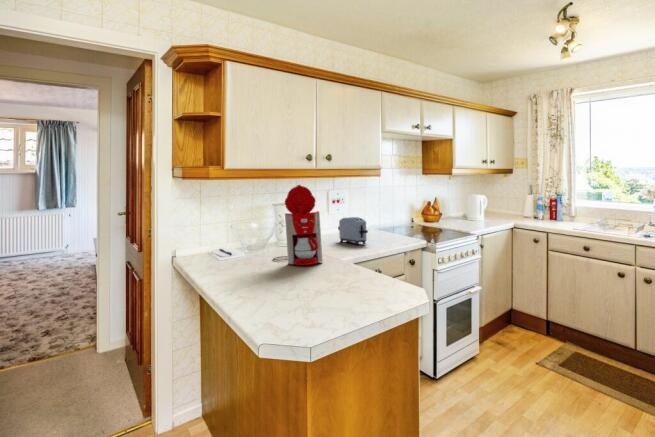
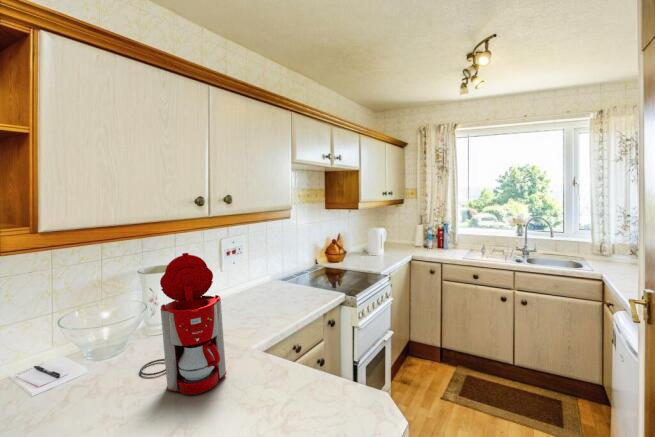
toaster: present [338,217,368,245] -> none [238,270,280,310]

